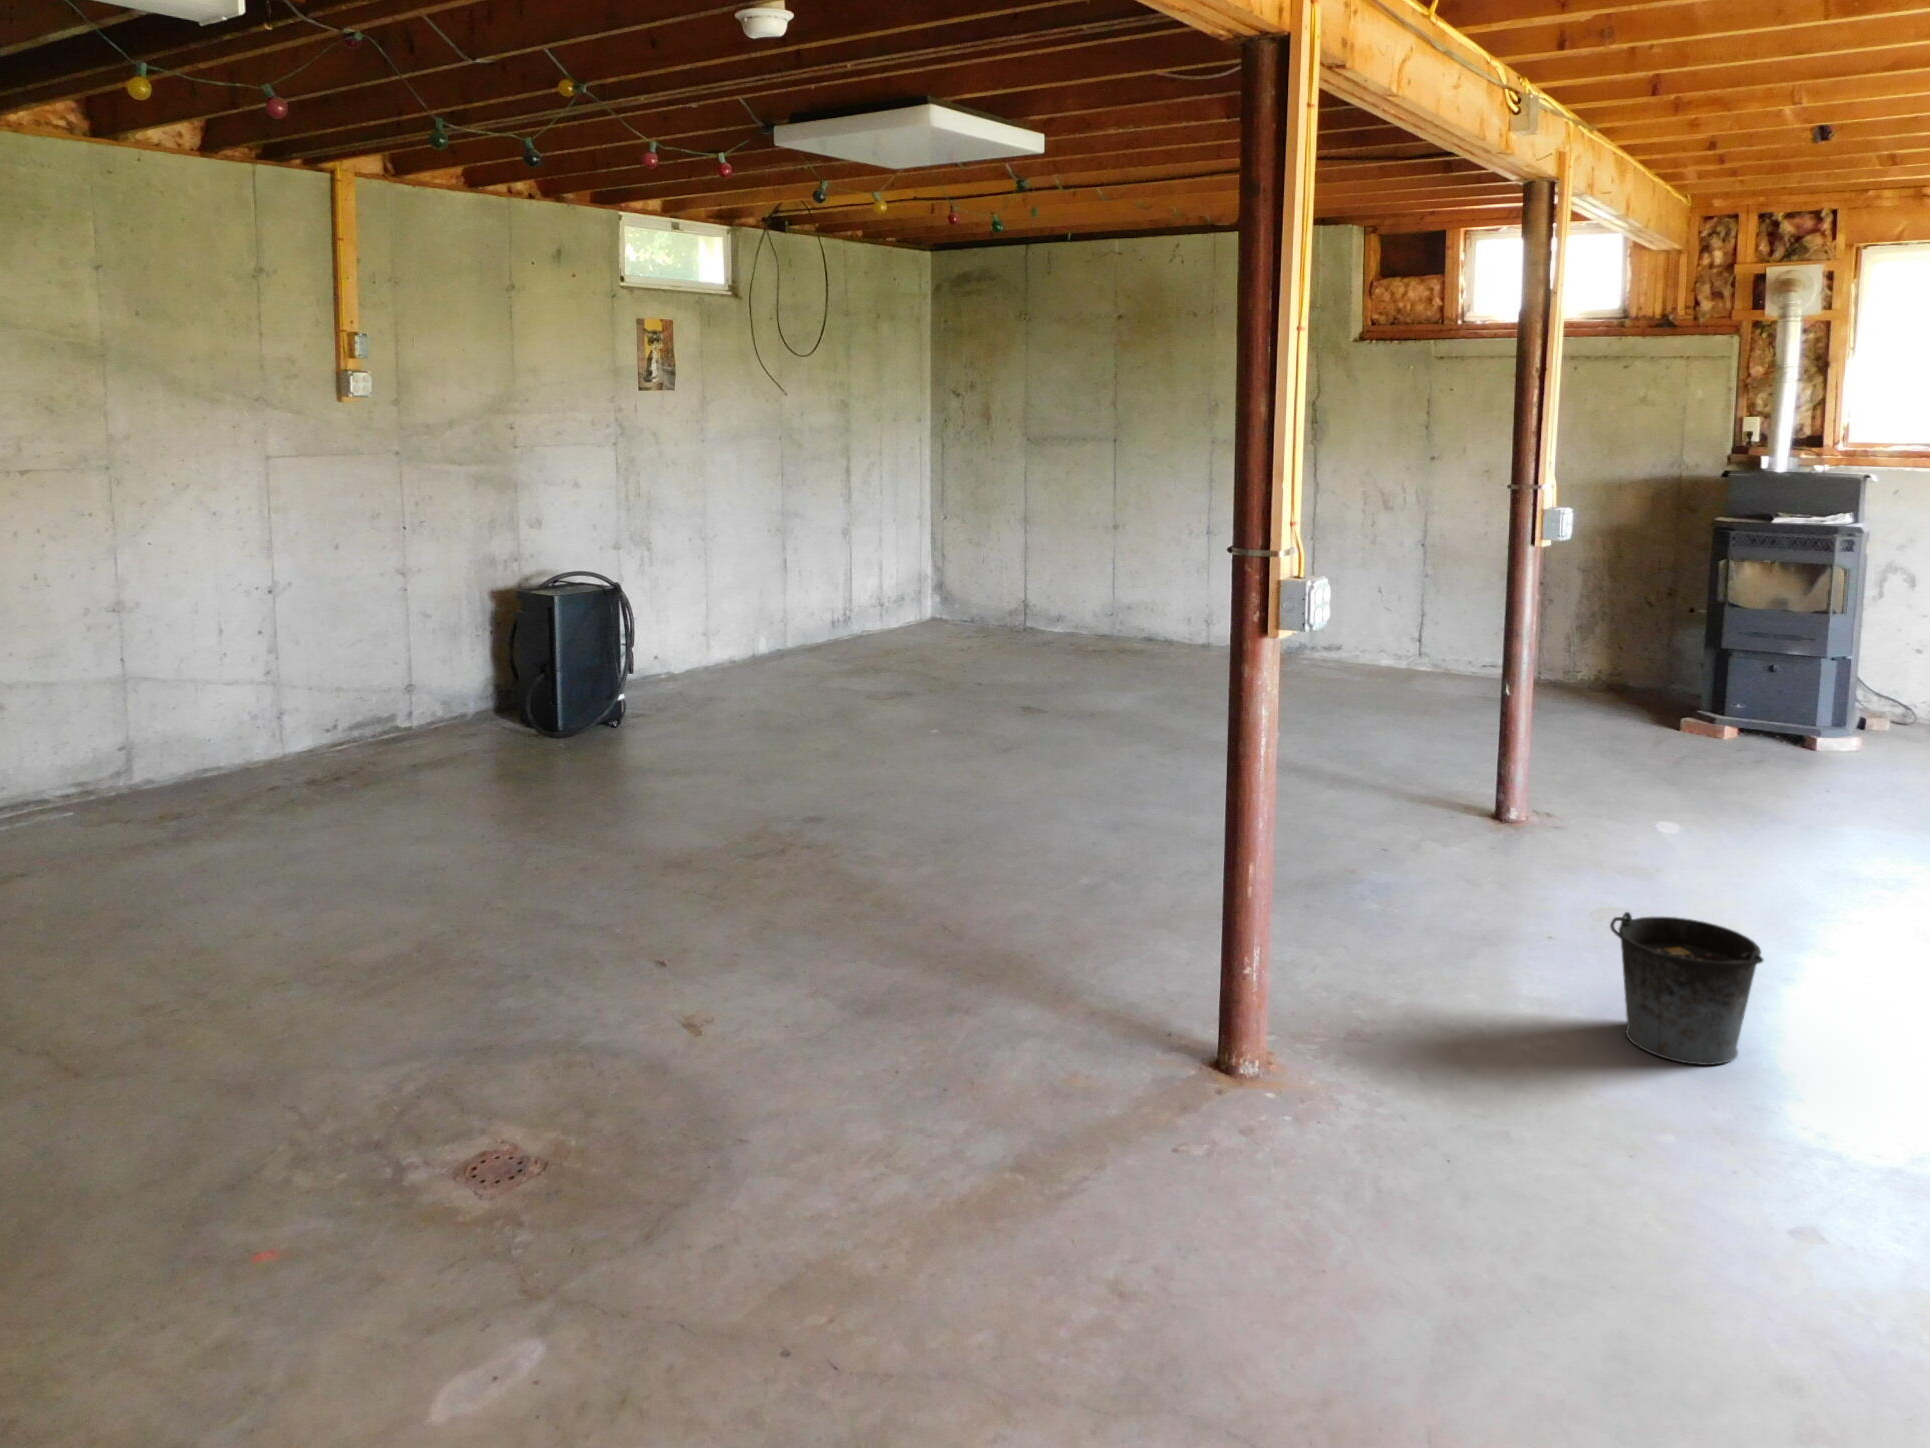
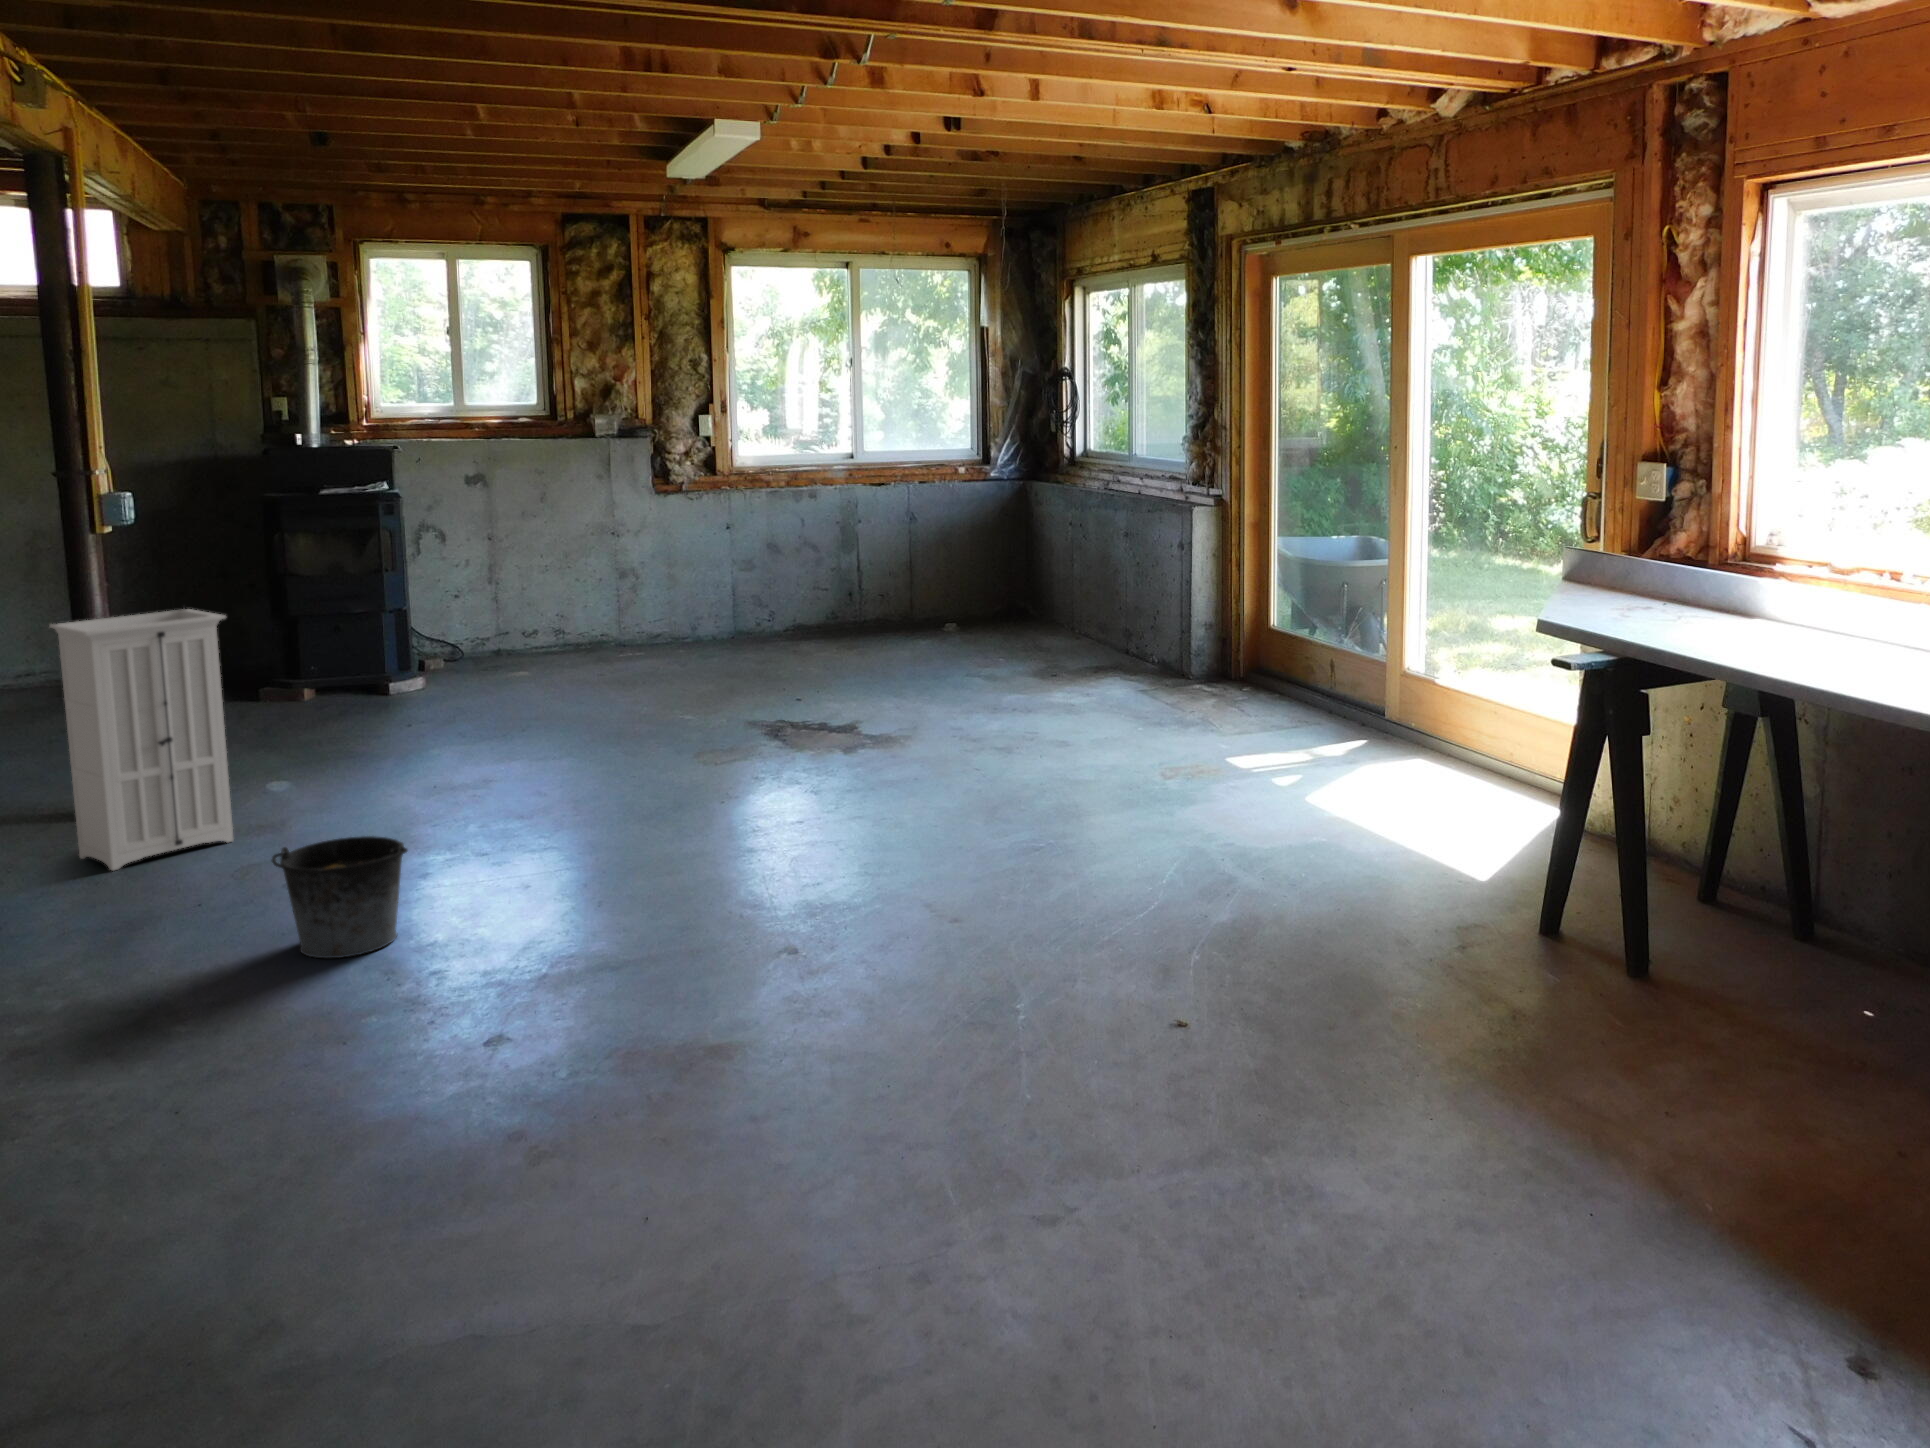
storage cabinet: none [1467,626,1629,879] -> present [50,607,233,870]

